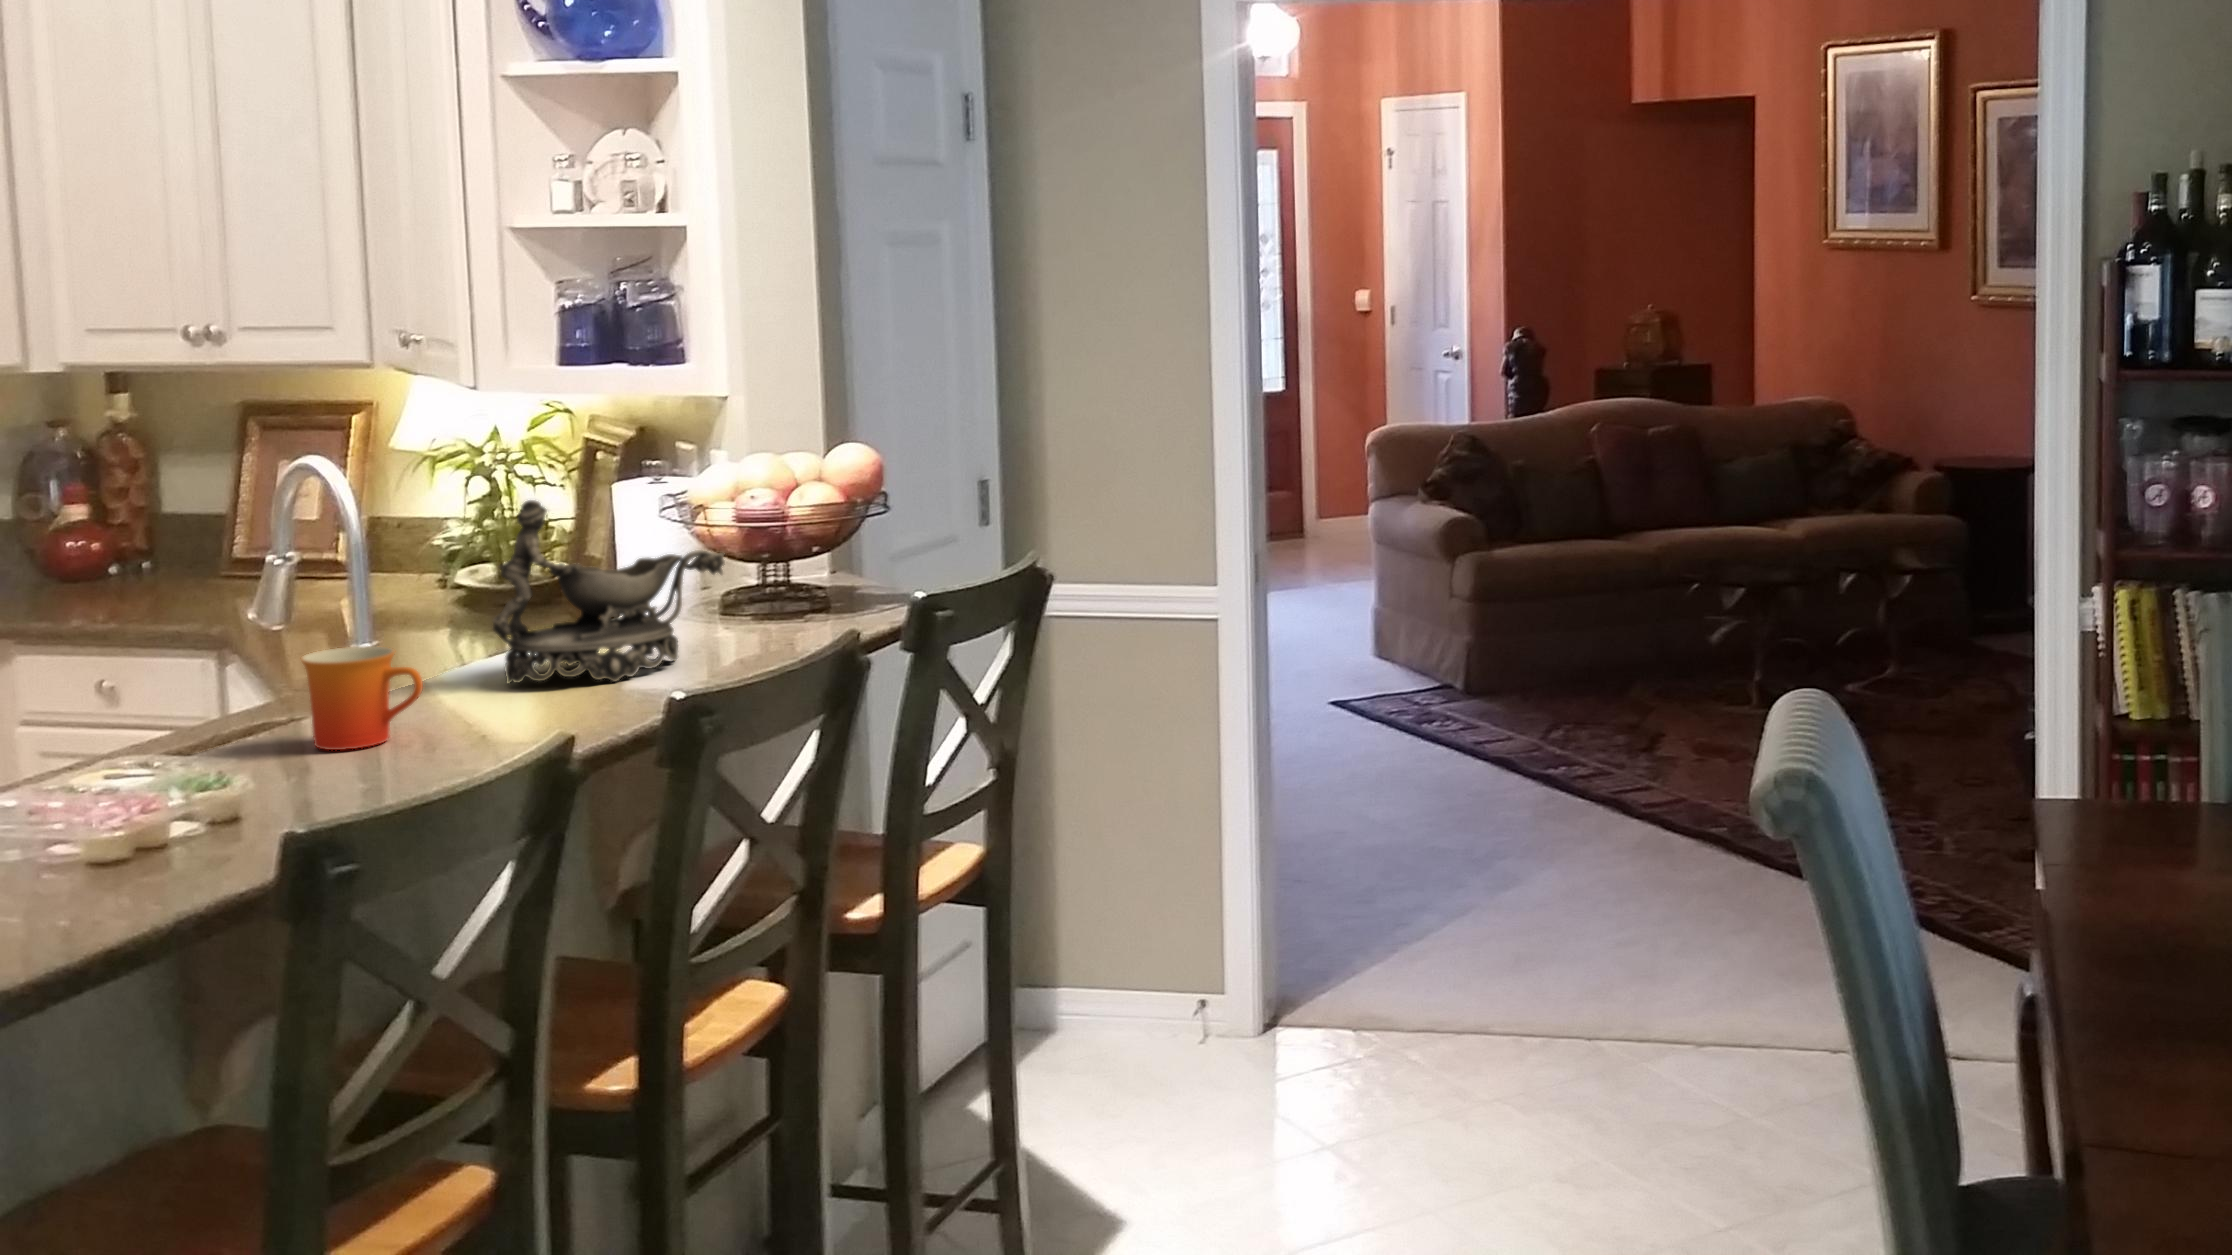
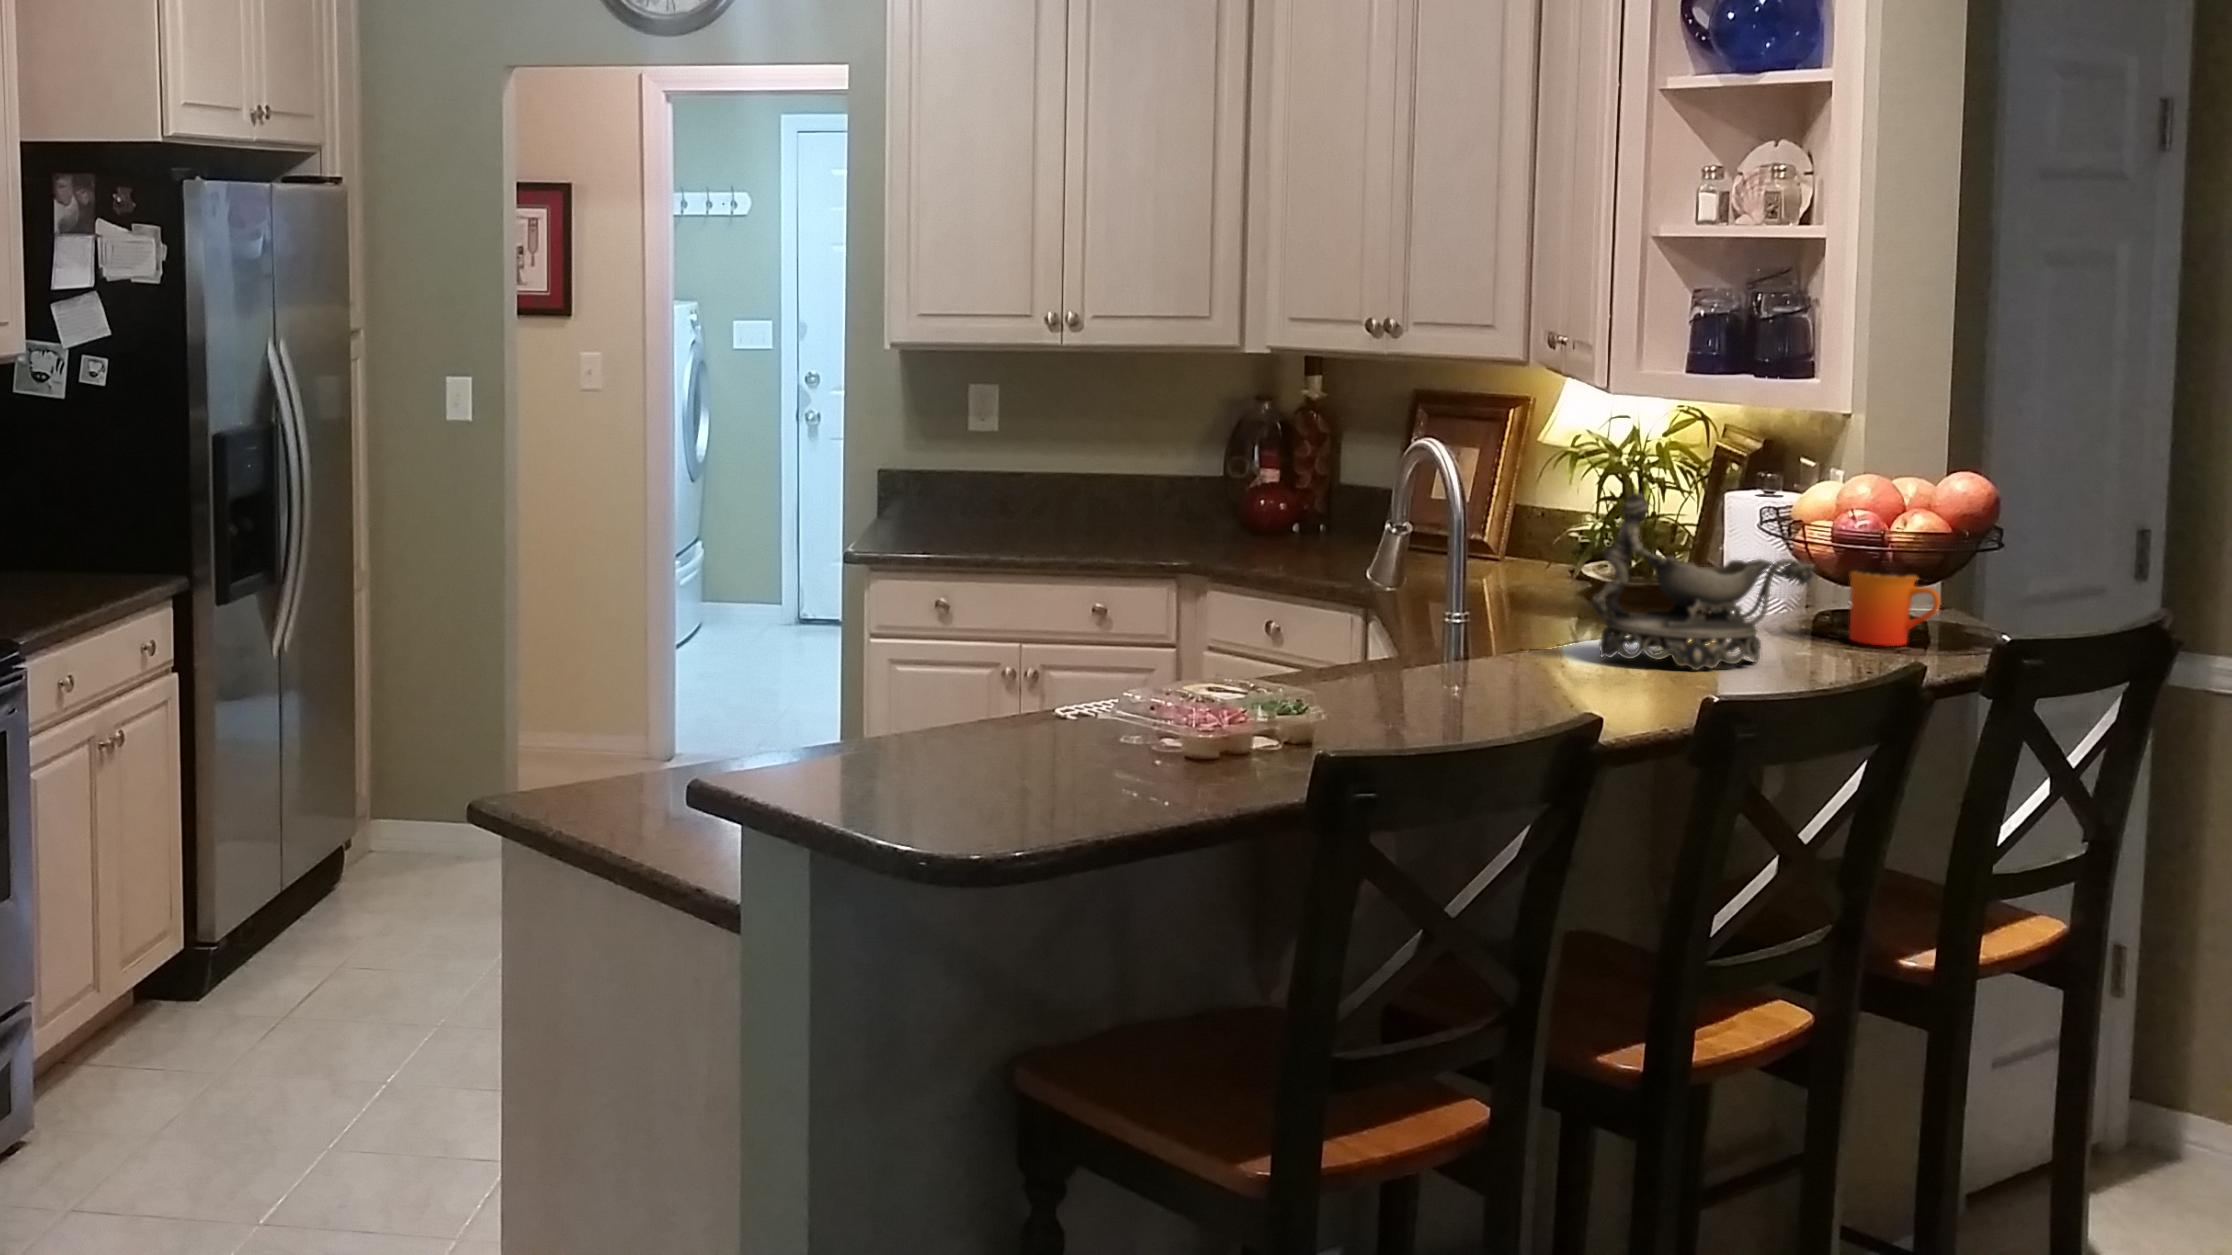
mug: present [301,646,423,750] -> present [1850,572,1940,646]

